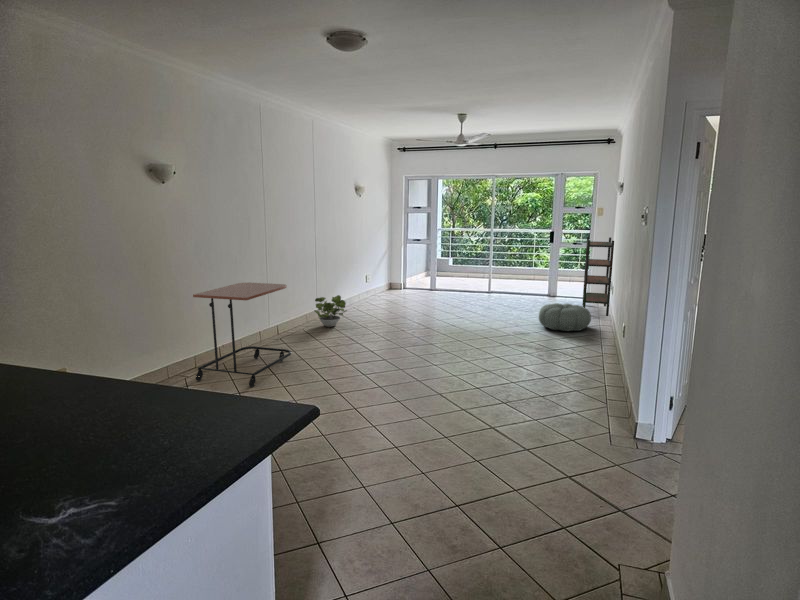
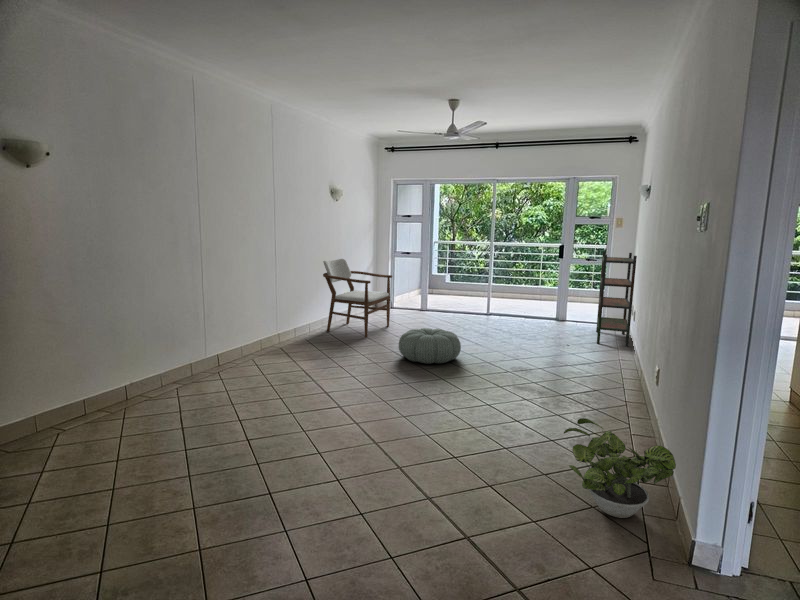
armchair: none [350,248,408,314] -> present [323,259,392,337]
side table: present [193,282,291,387] -> none [65,295,213,439]
potted plant: present [315,295,347,327] -> present [564,418,676,518]
pouf: present [539,303,591,331] -> present [399,328,461,364]

